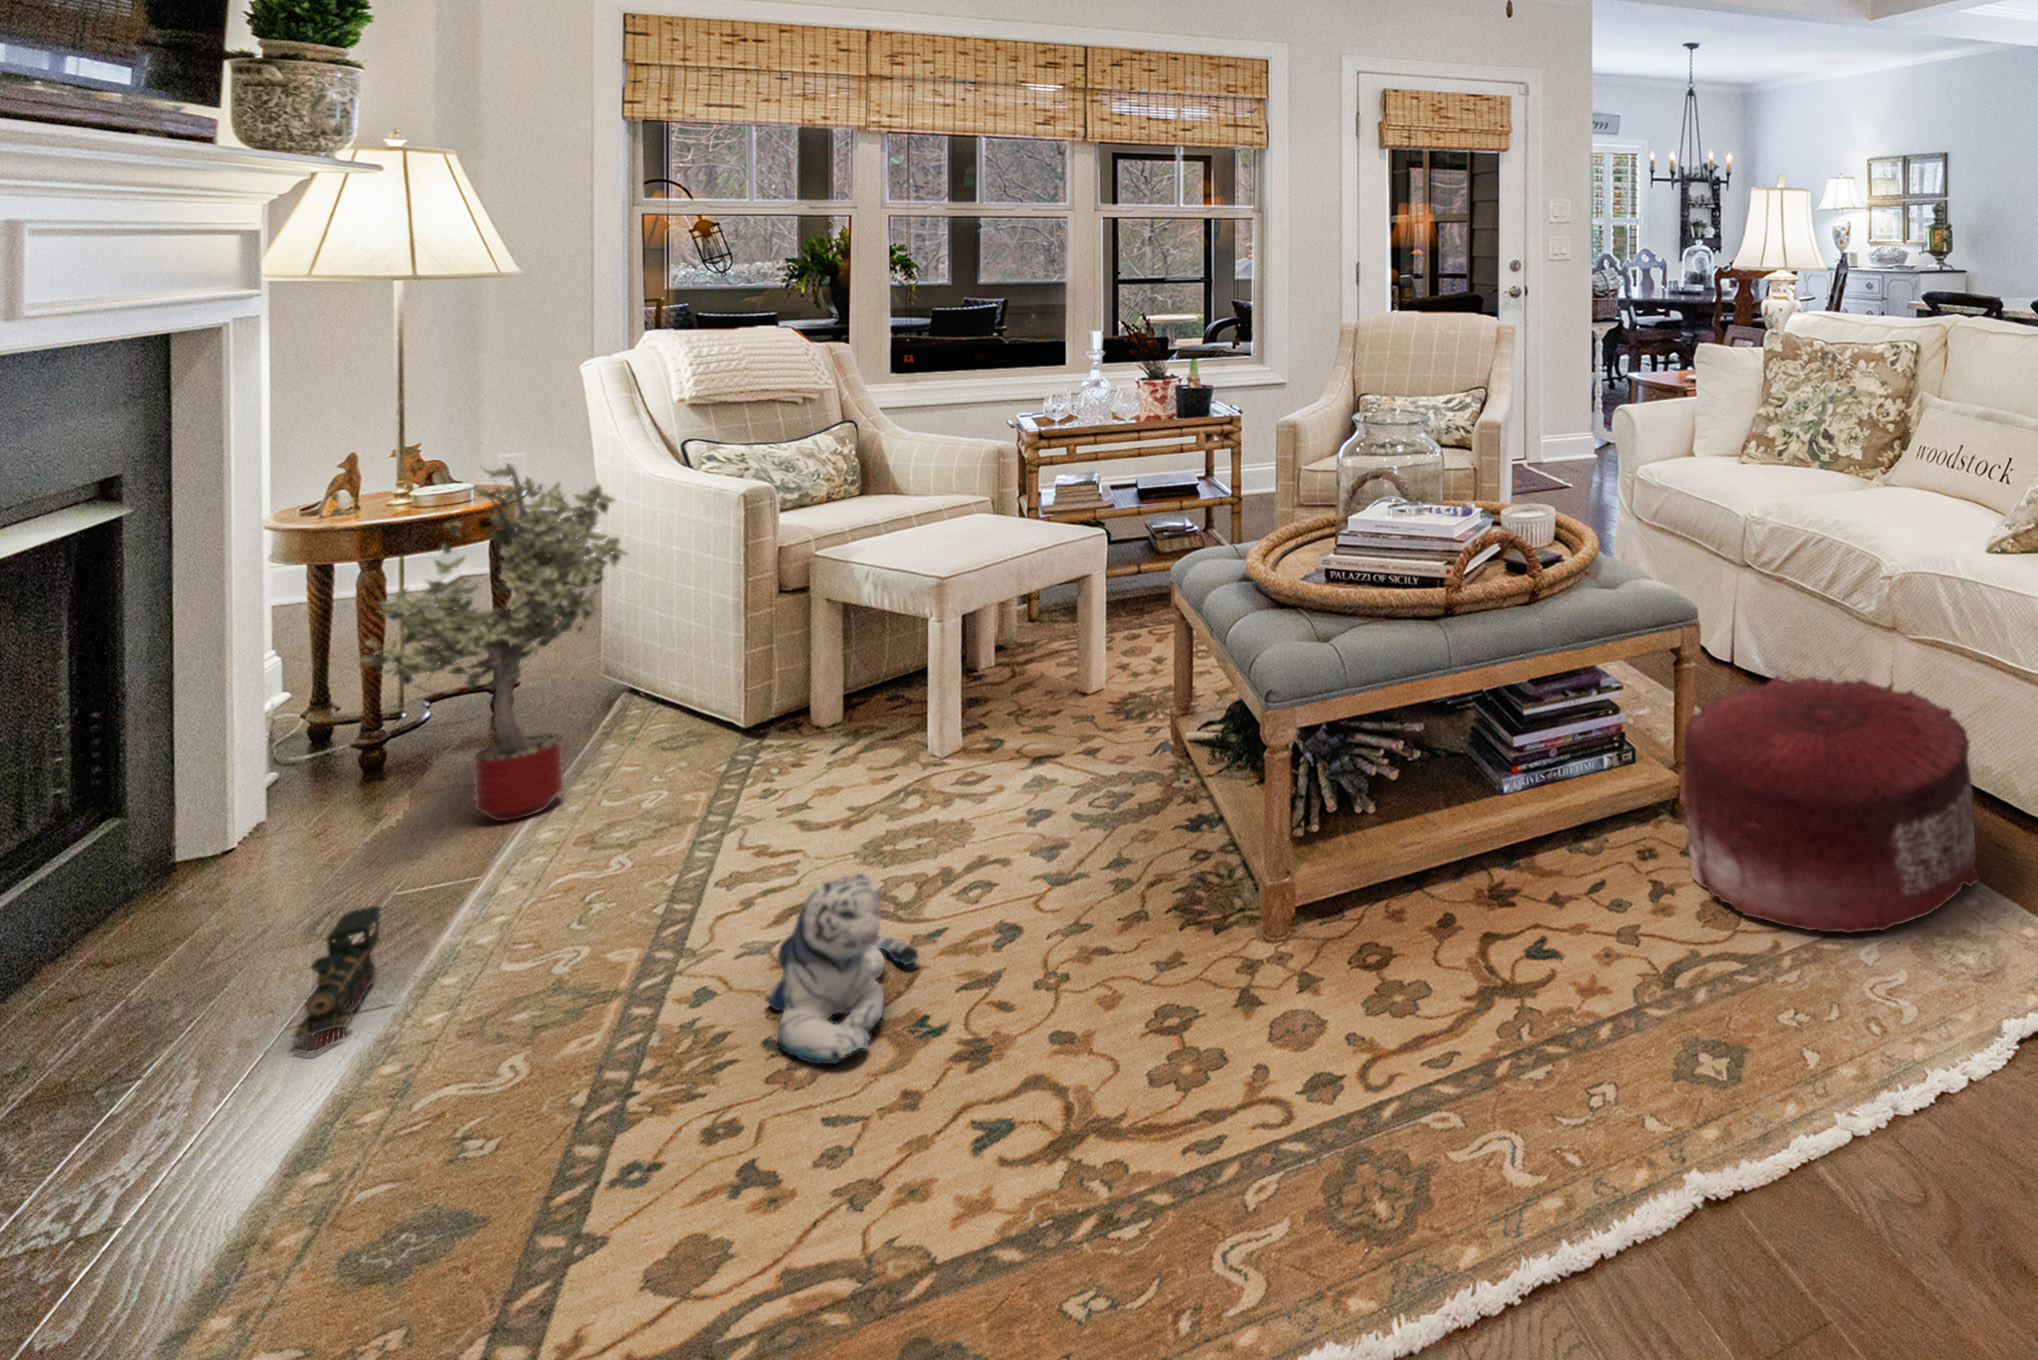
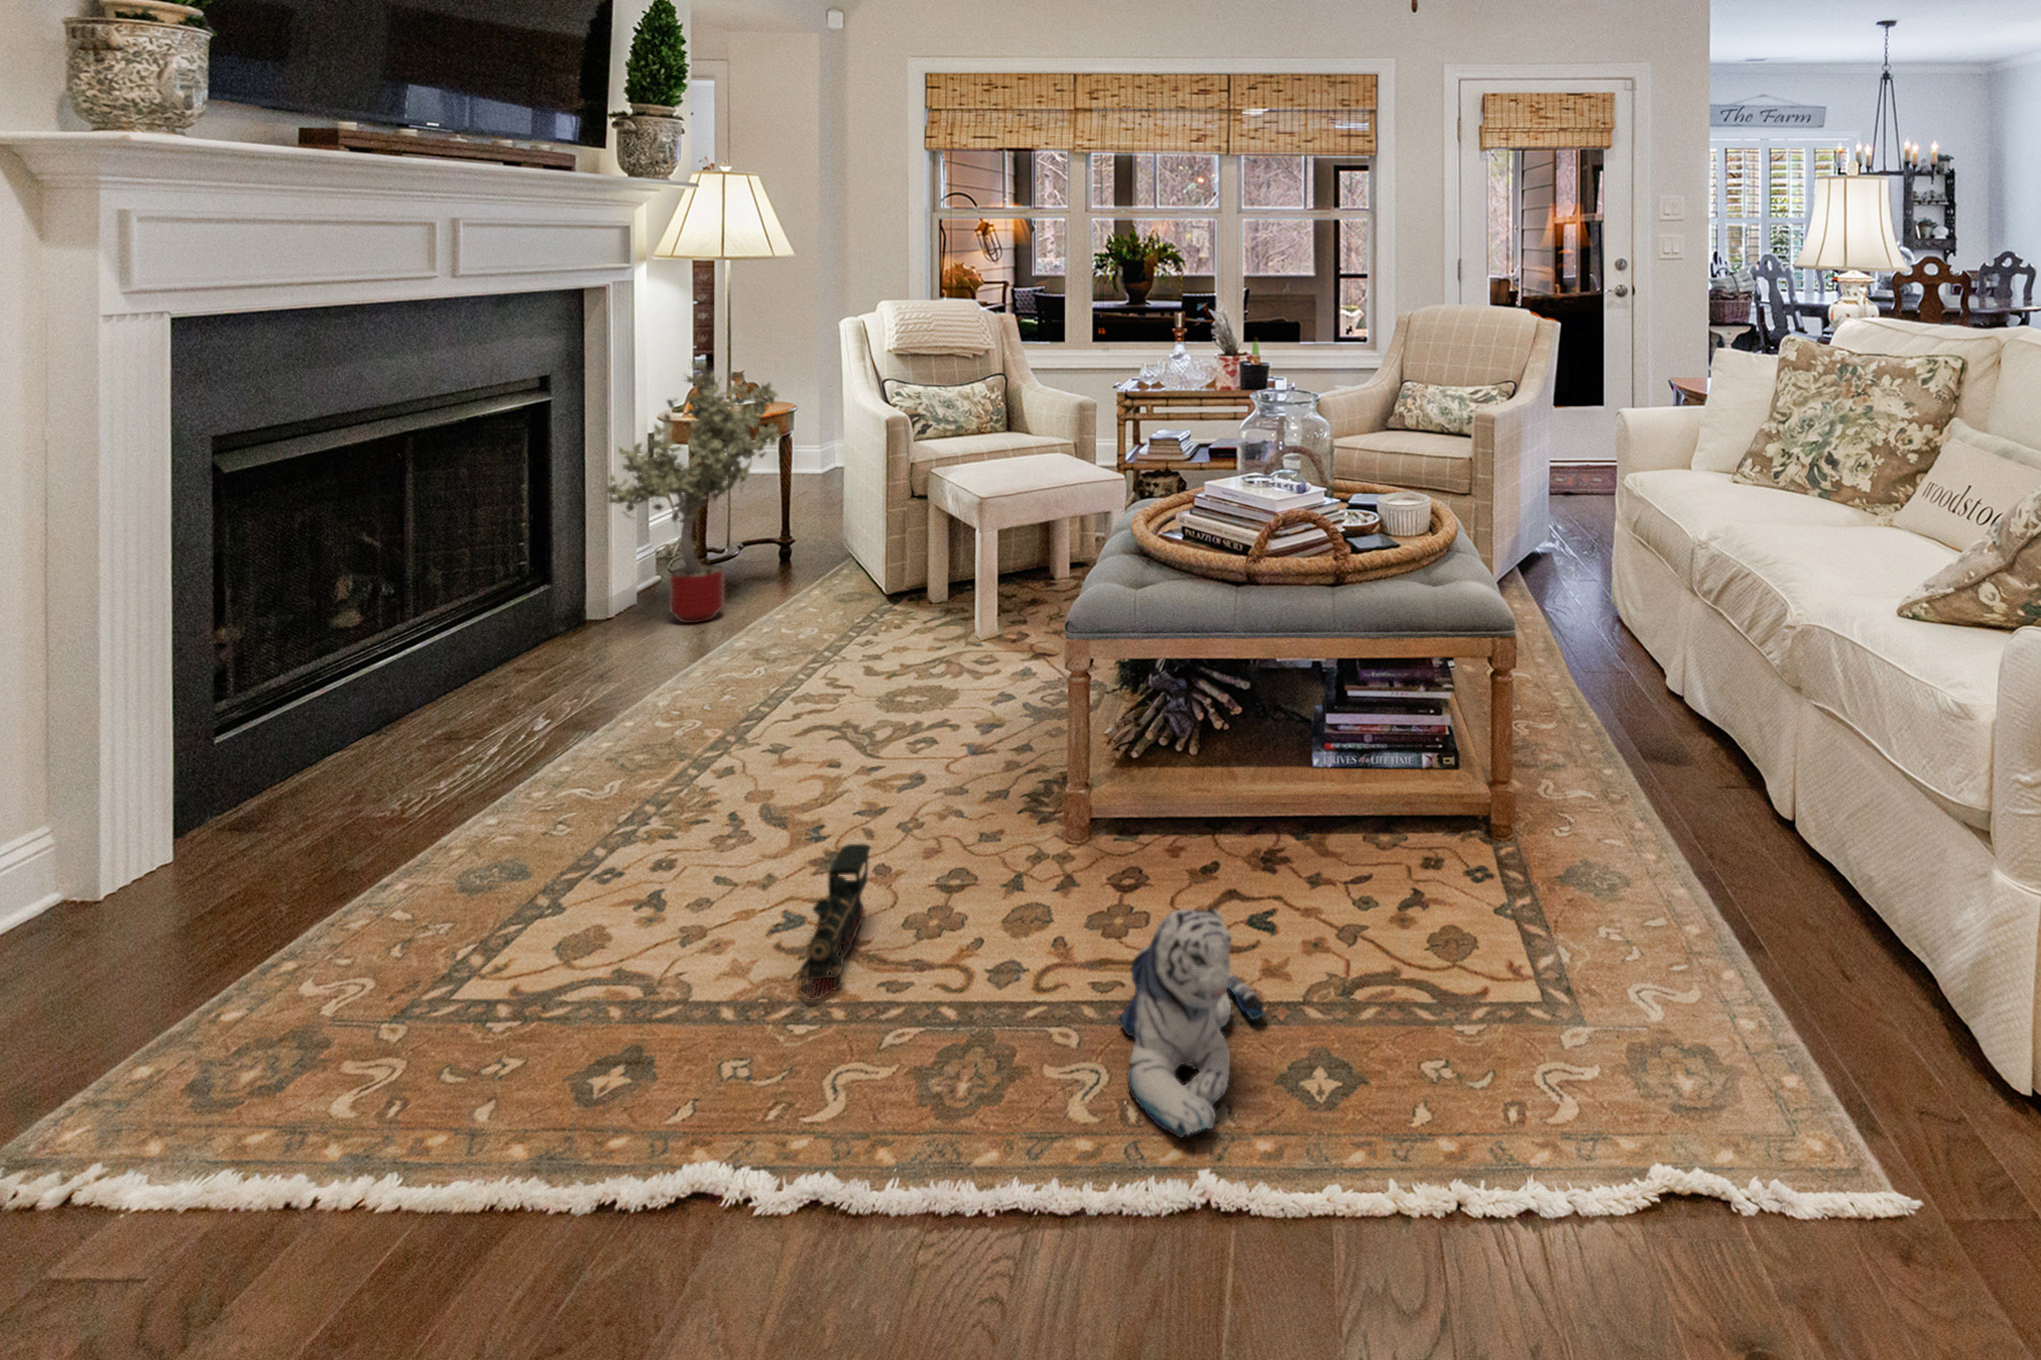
pouf: present [1684,676,1980,933] -> none [1452,708,1788,1011]
plush toy: present [767,874,918,1064] -> present [1119,909,1265,1137]
toy train: present [293,906,381,1052] -> present [797,844,871,1000]

